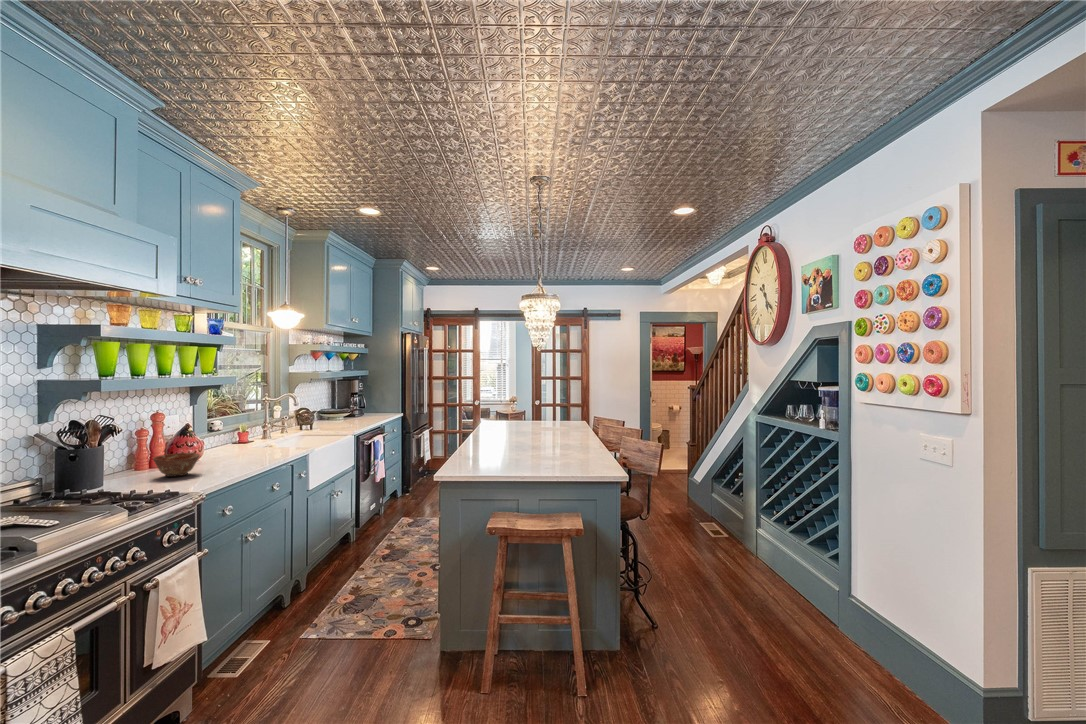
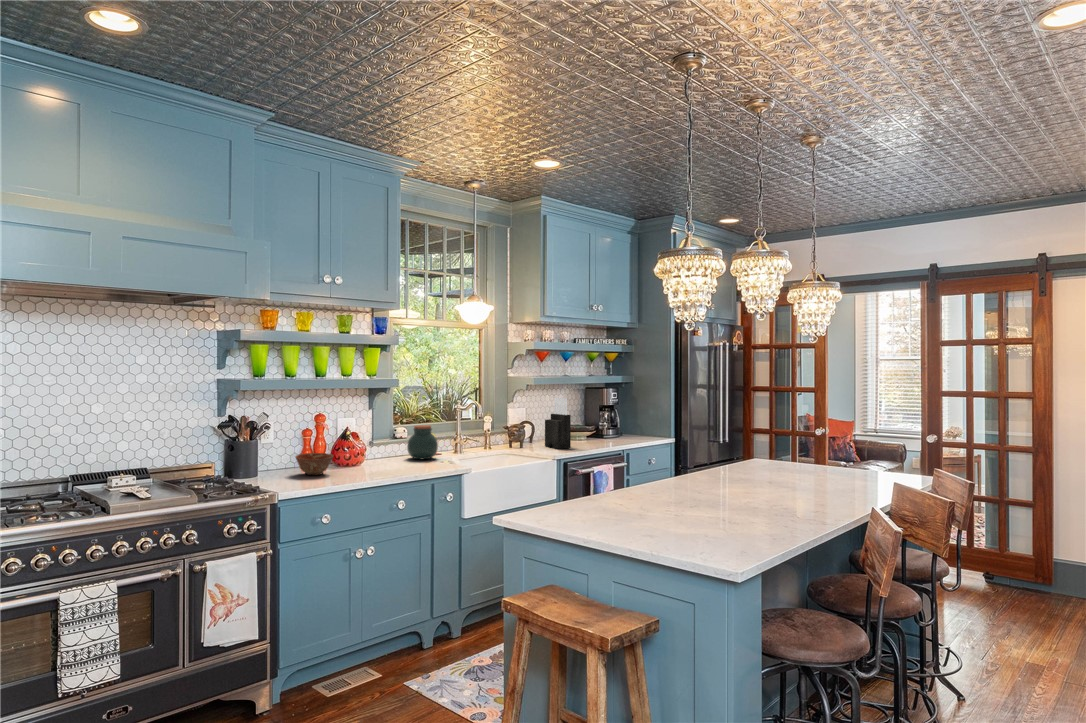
knife block: none [322,390,347,431] -> present [545,398,571,449]
jar: none [230,419,263,451] -> present [407,425,438,459]

